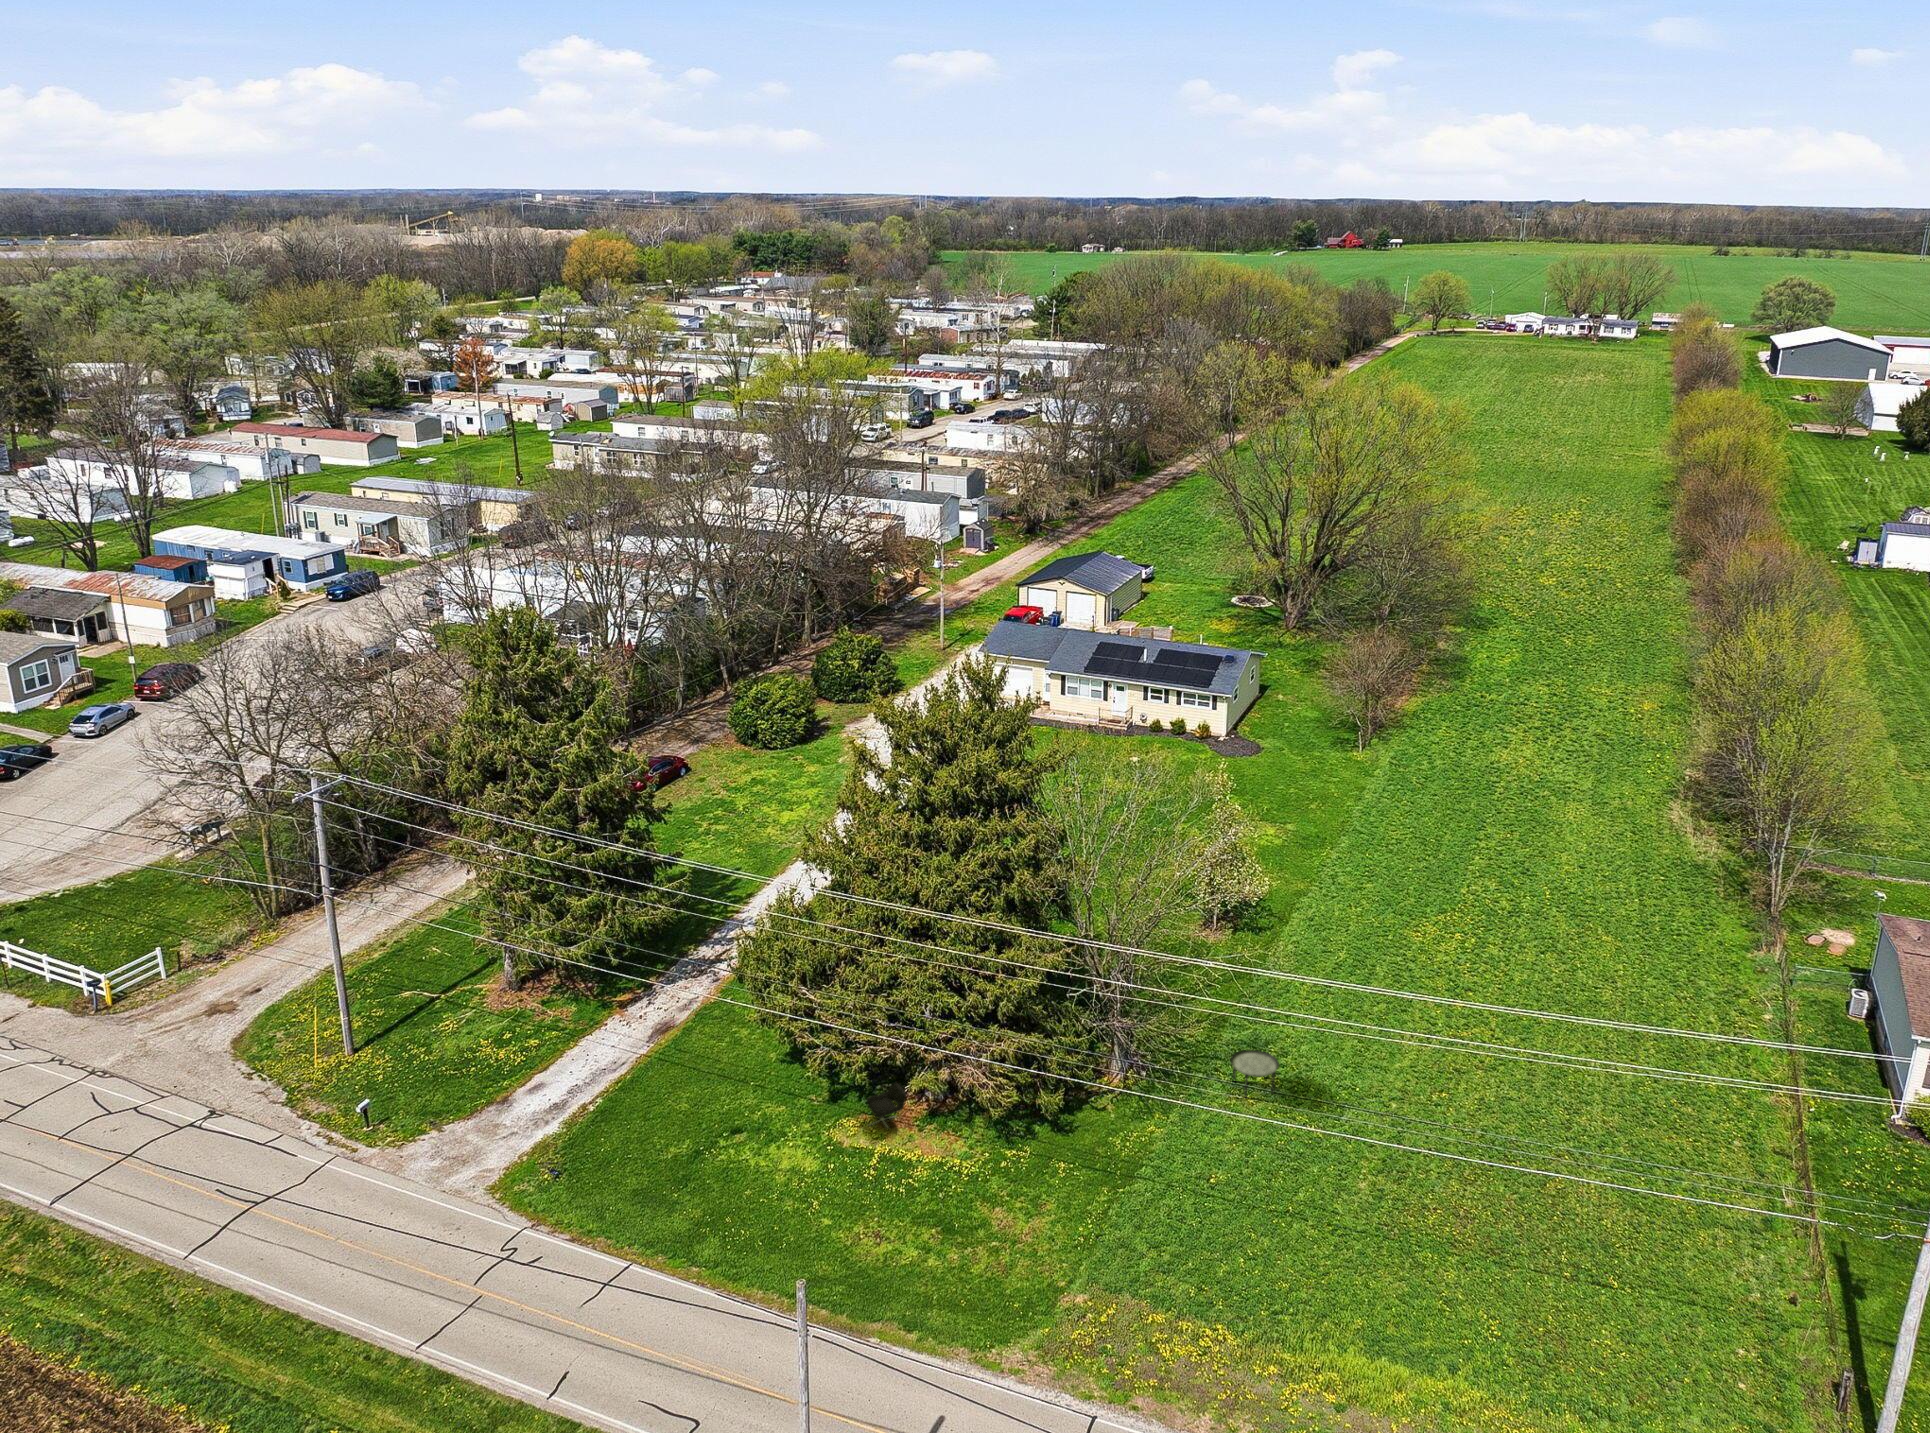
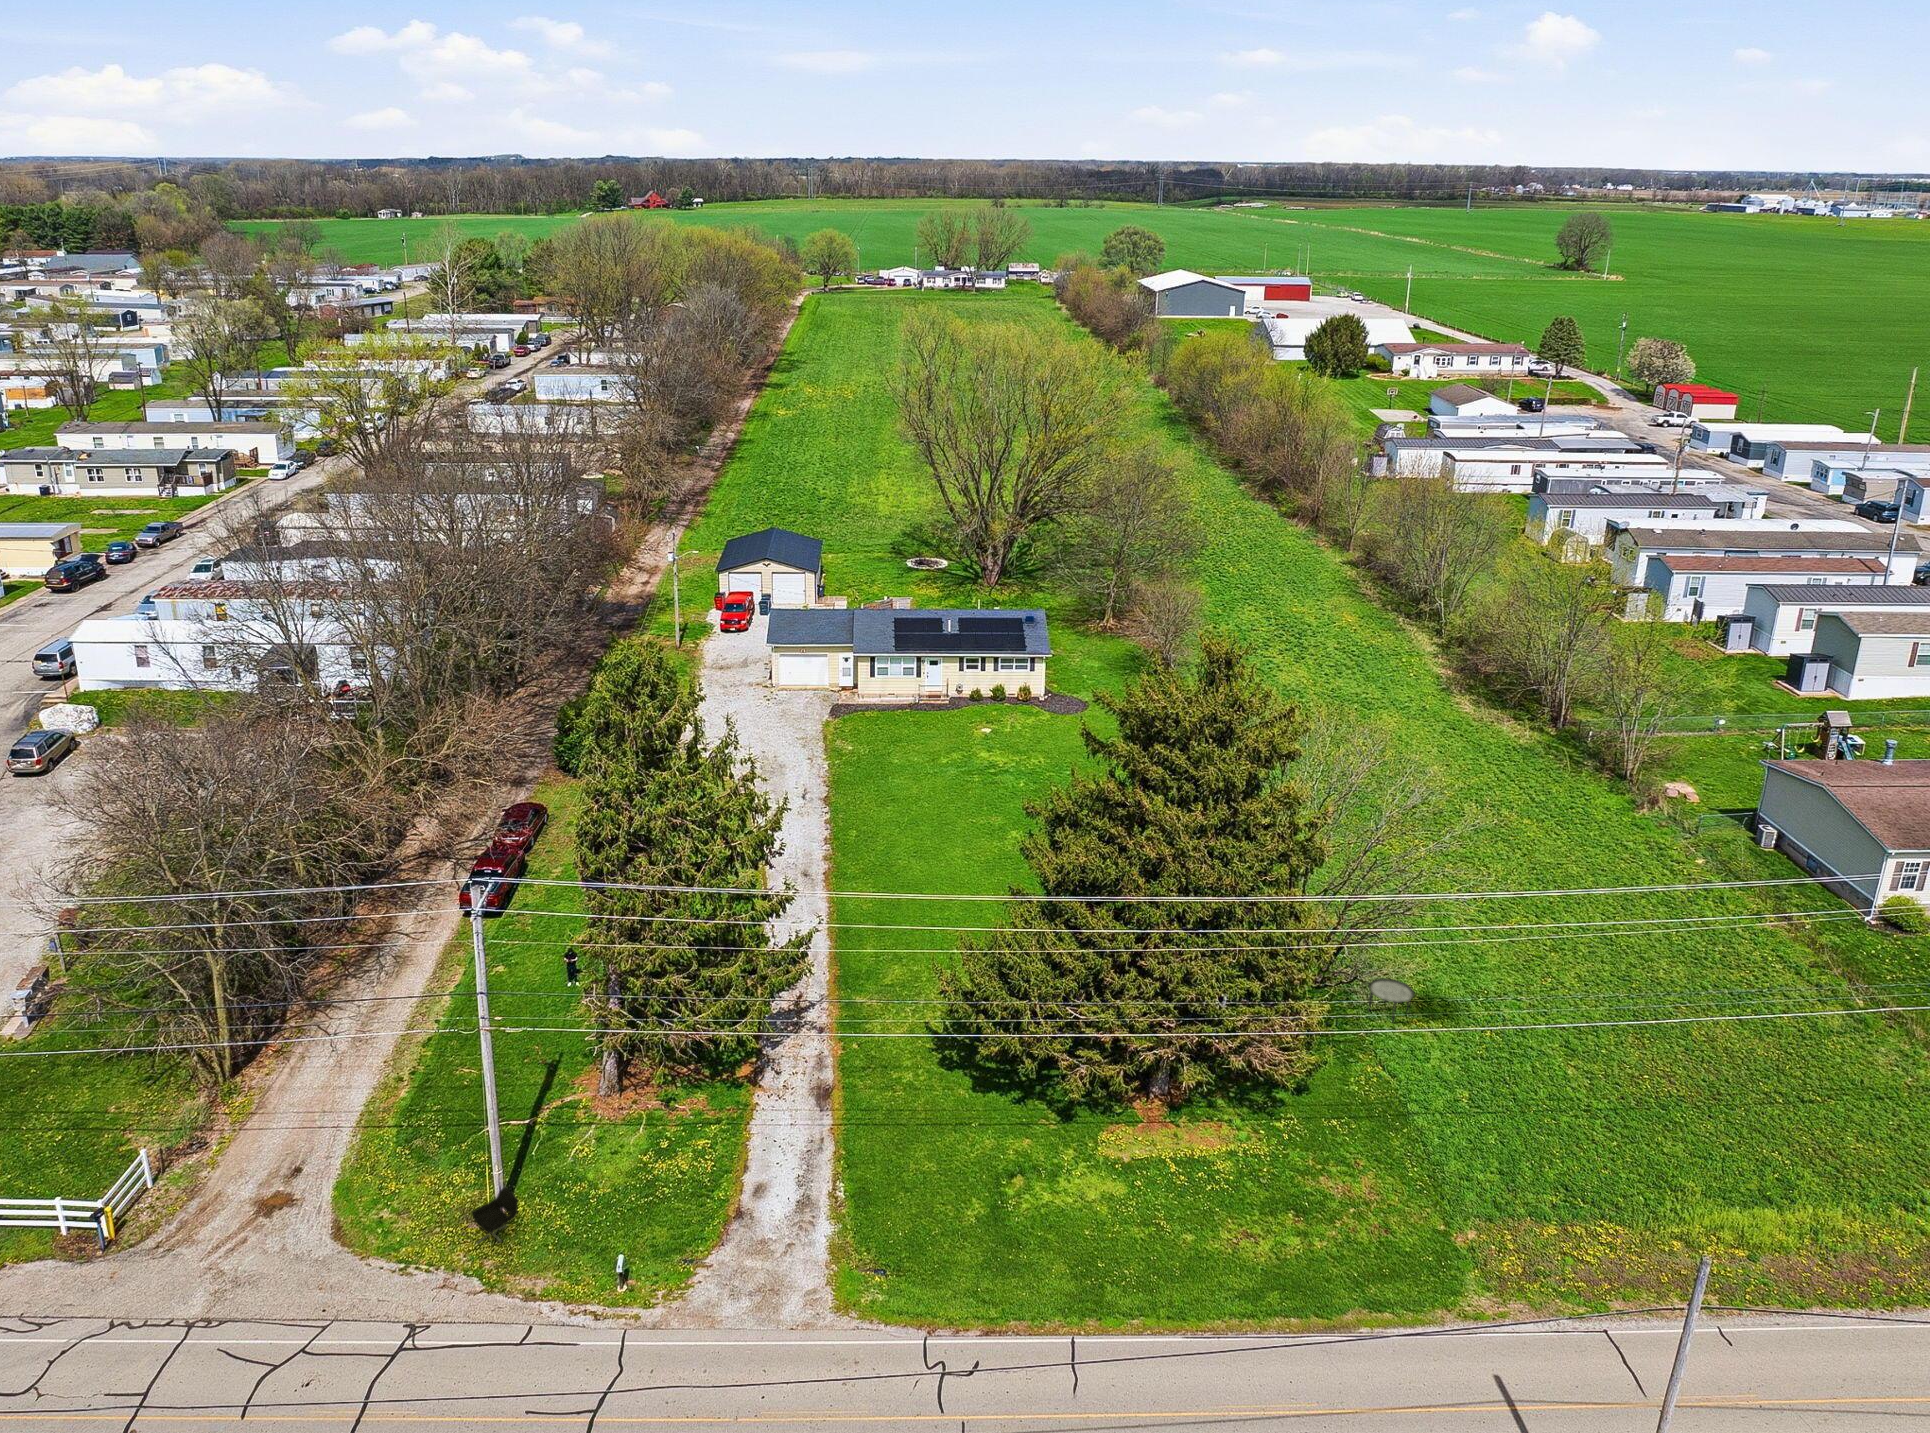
lounge chair: present [866,1083,906,1126] -> present [471,1188,519,1241]

